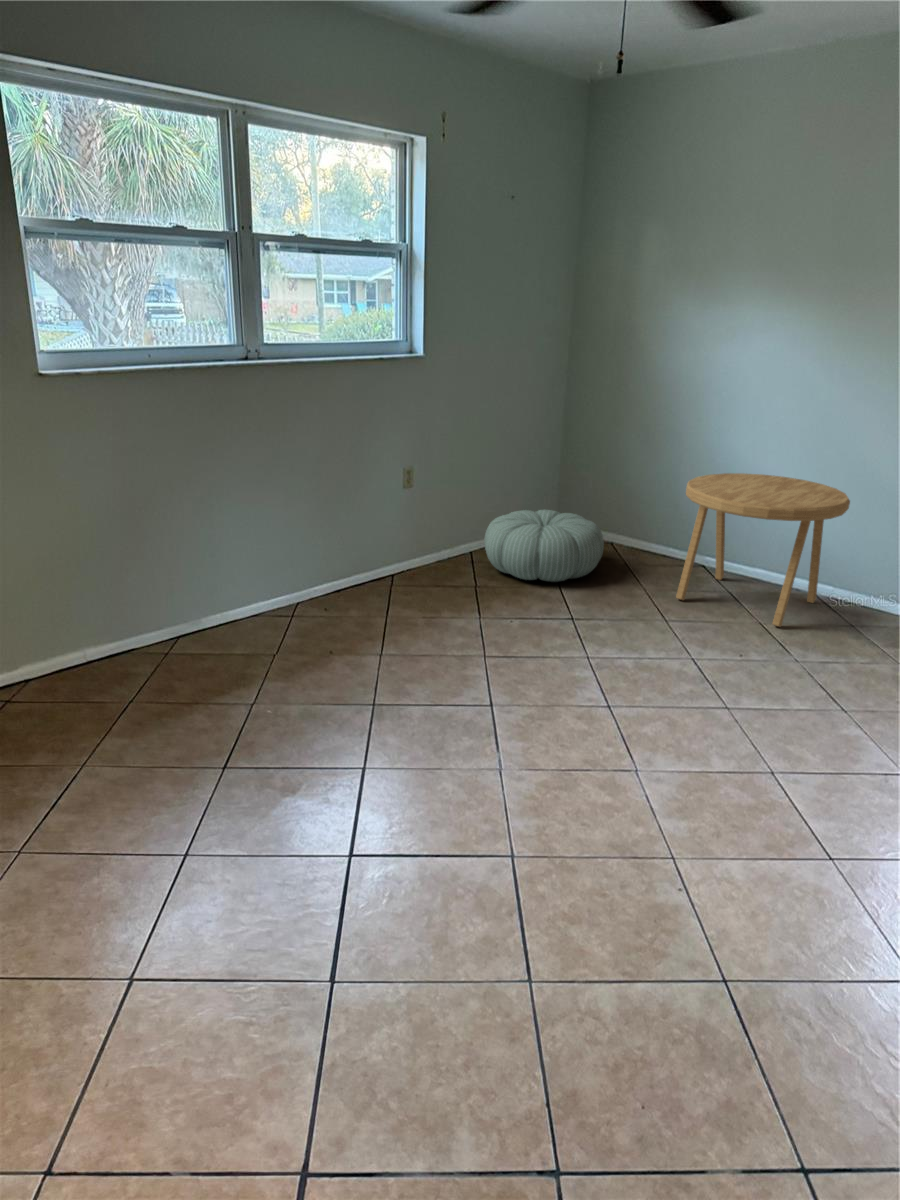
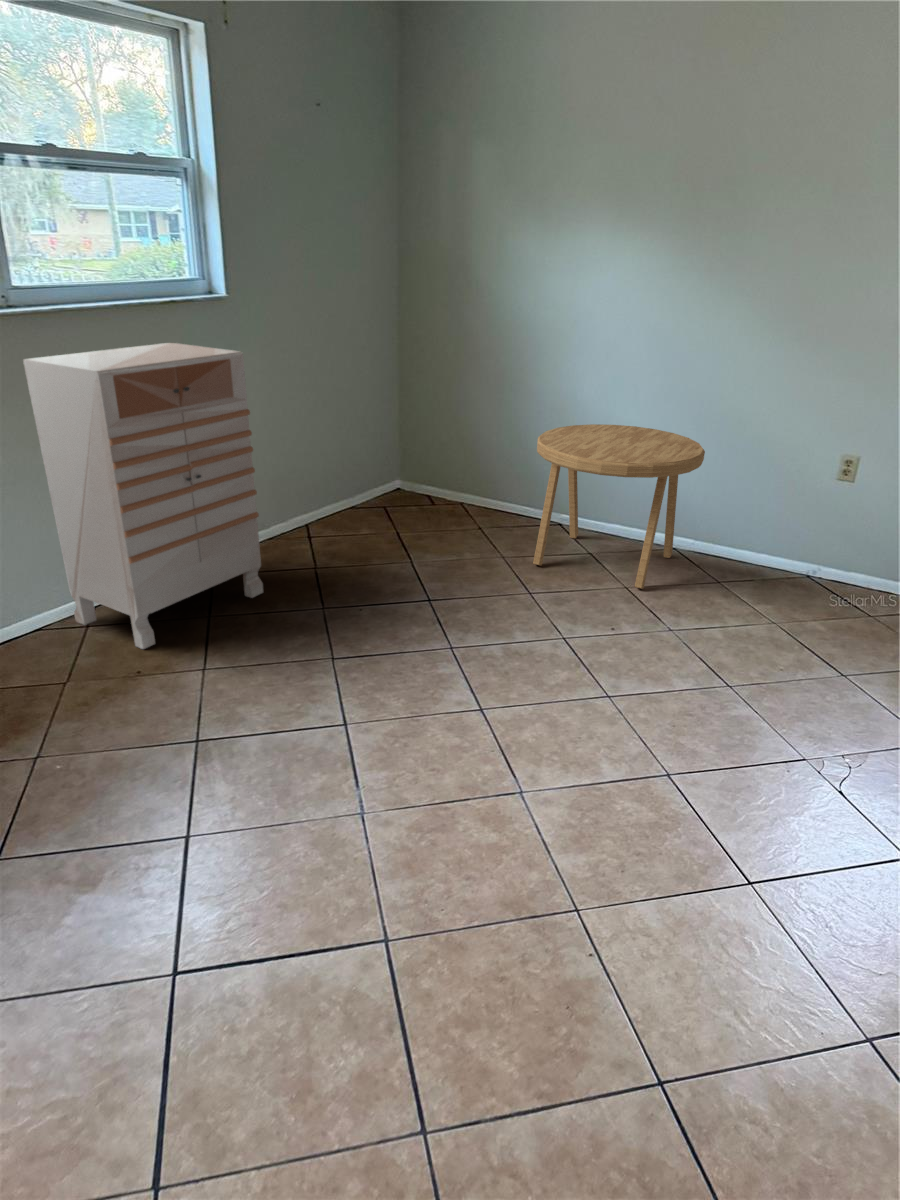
dresser: none [267,389,435,637] -> present [23,343,263,649]
pouf: present [484,510,604,582] -> none [320,473,452,555]

